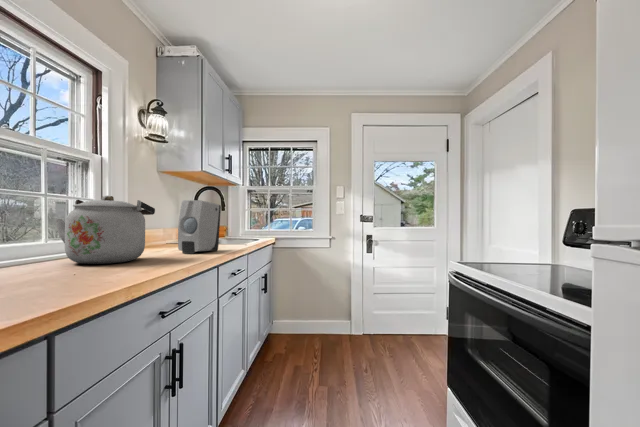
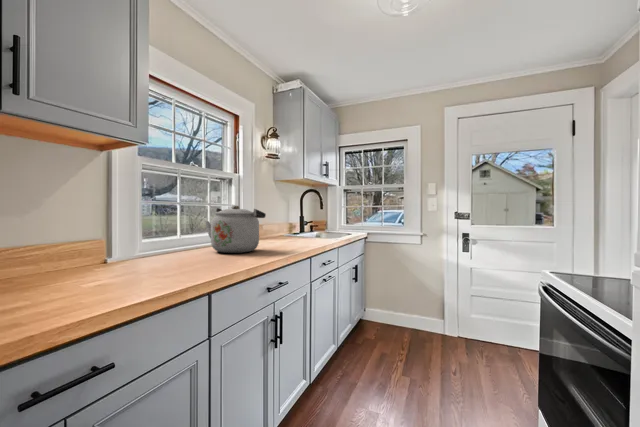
soap dispenser: present [178,200,221,254] -> none [282,206,314,248]

